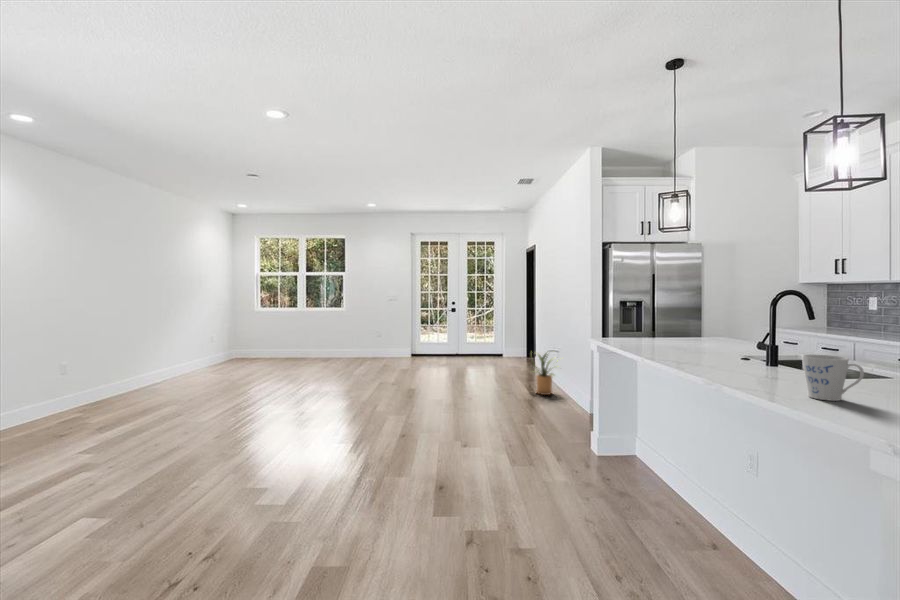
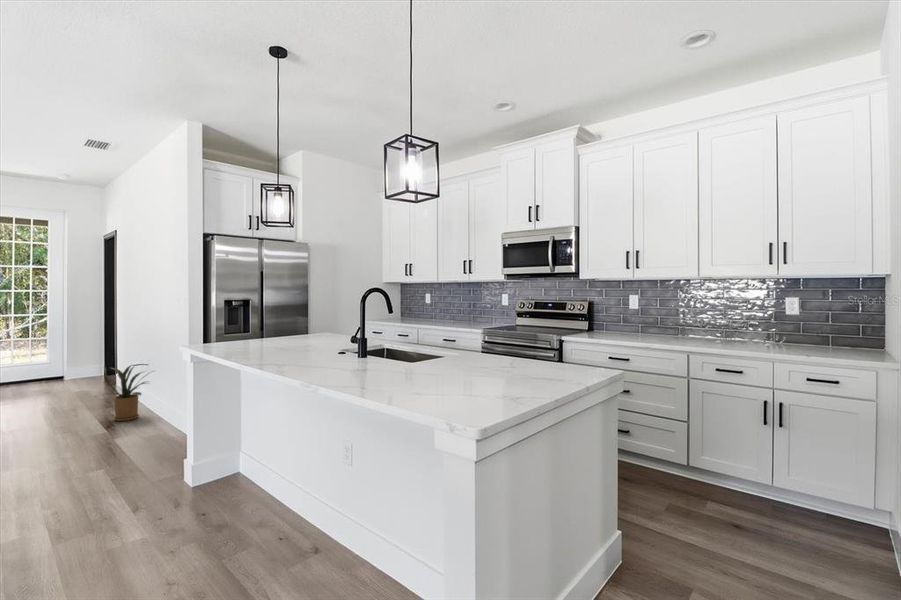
mug: present [802,355,864,401] -> none [386,348,431,391]

